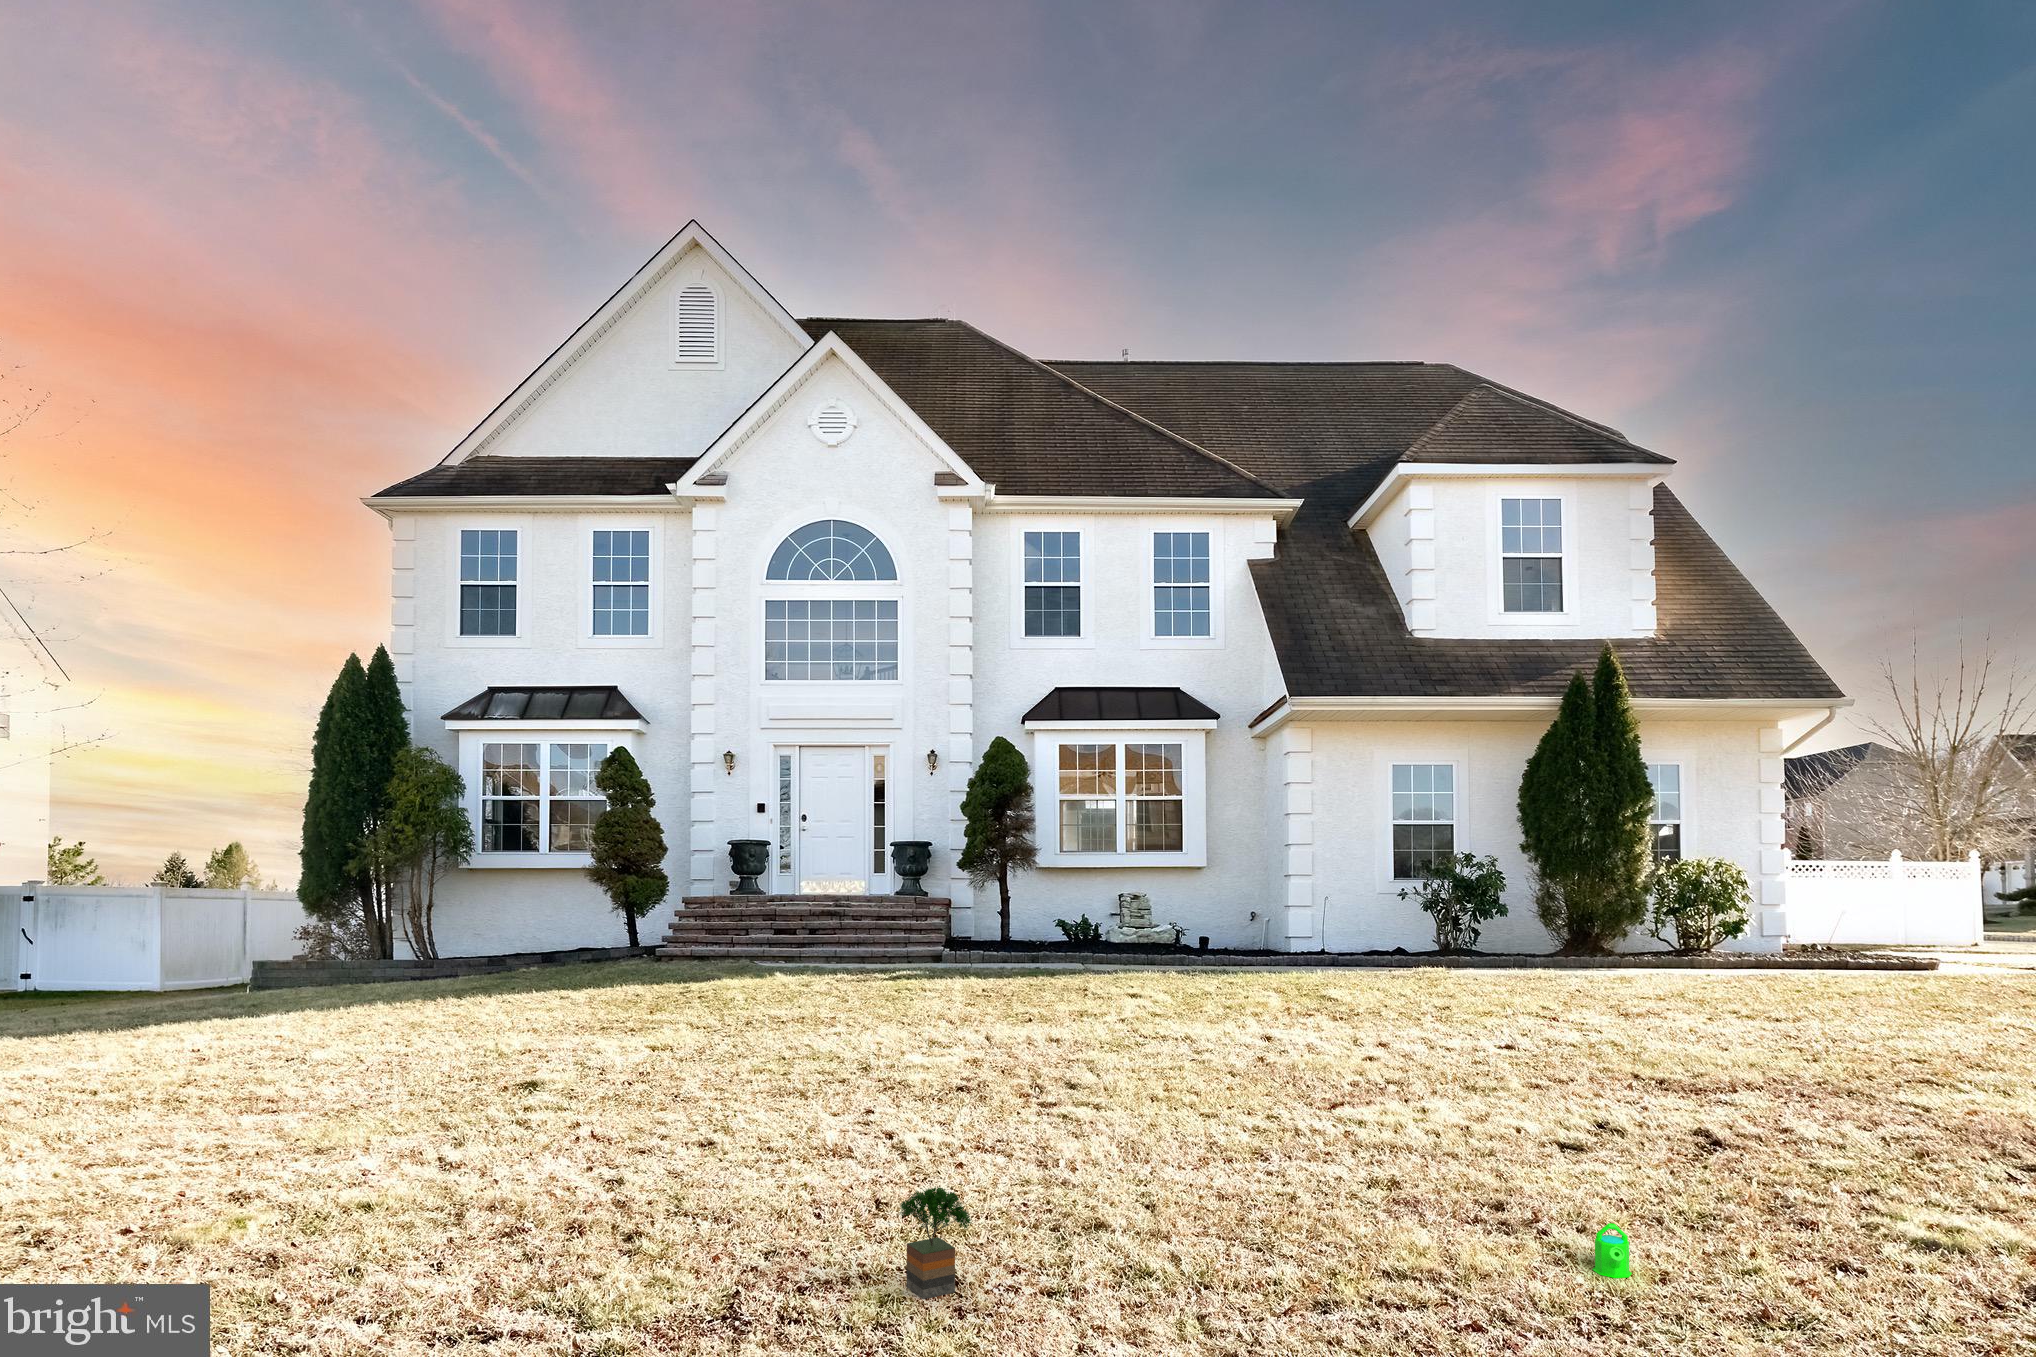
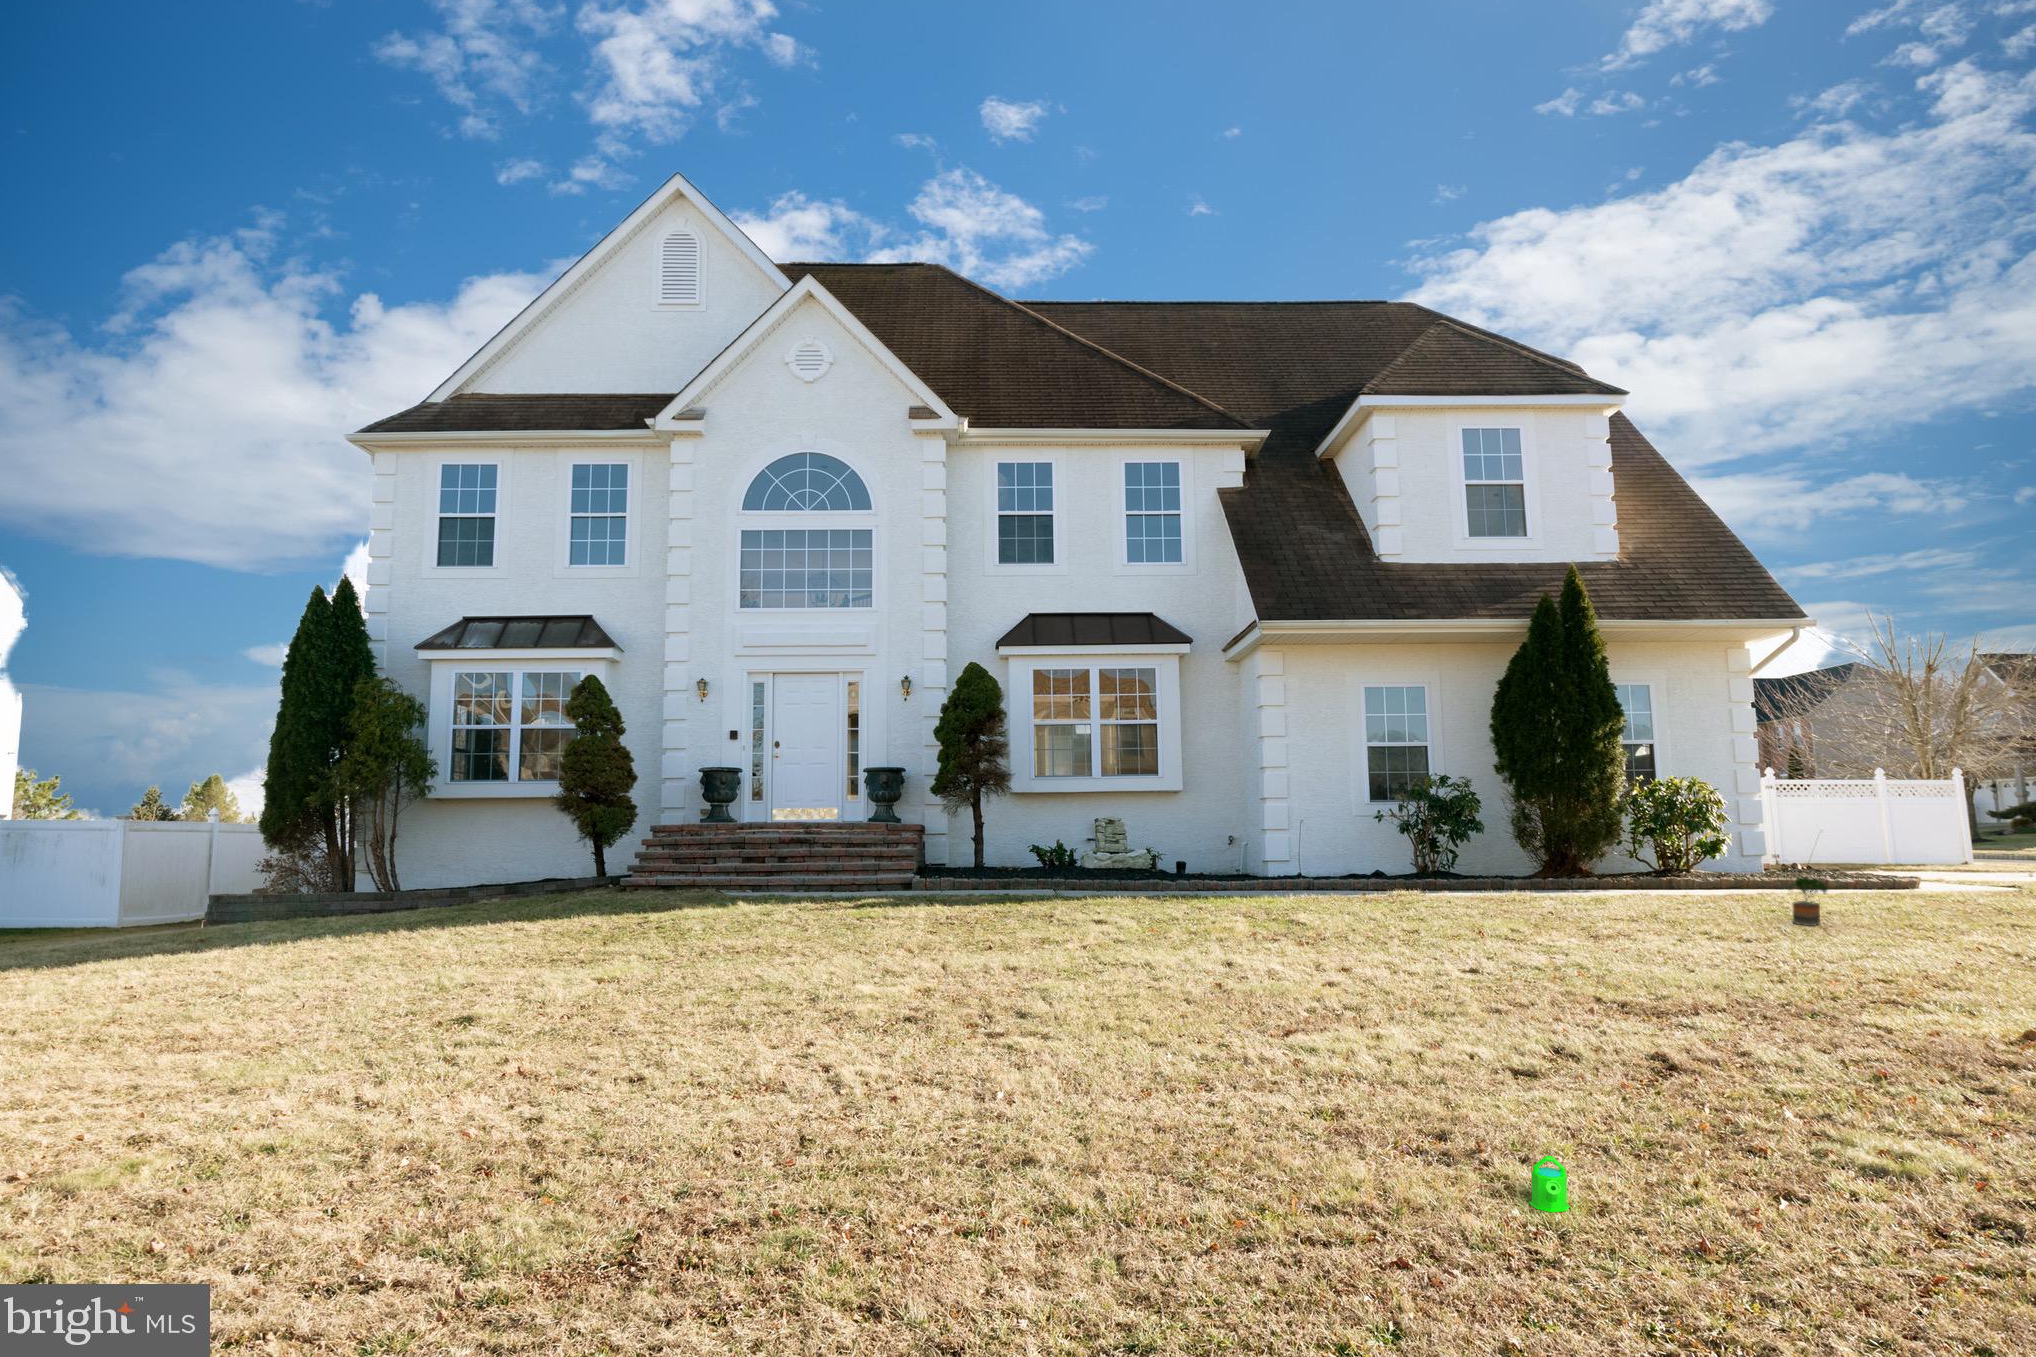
potted tree: present [899,1187,971,1299] -> present [1788,877,1828,926]

